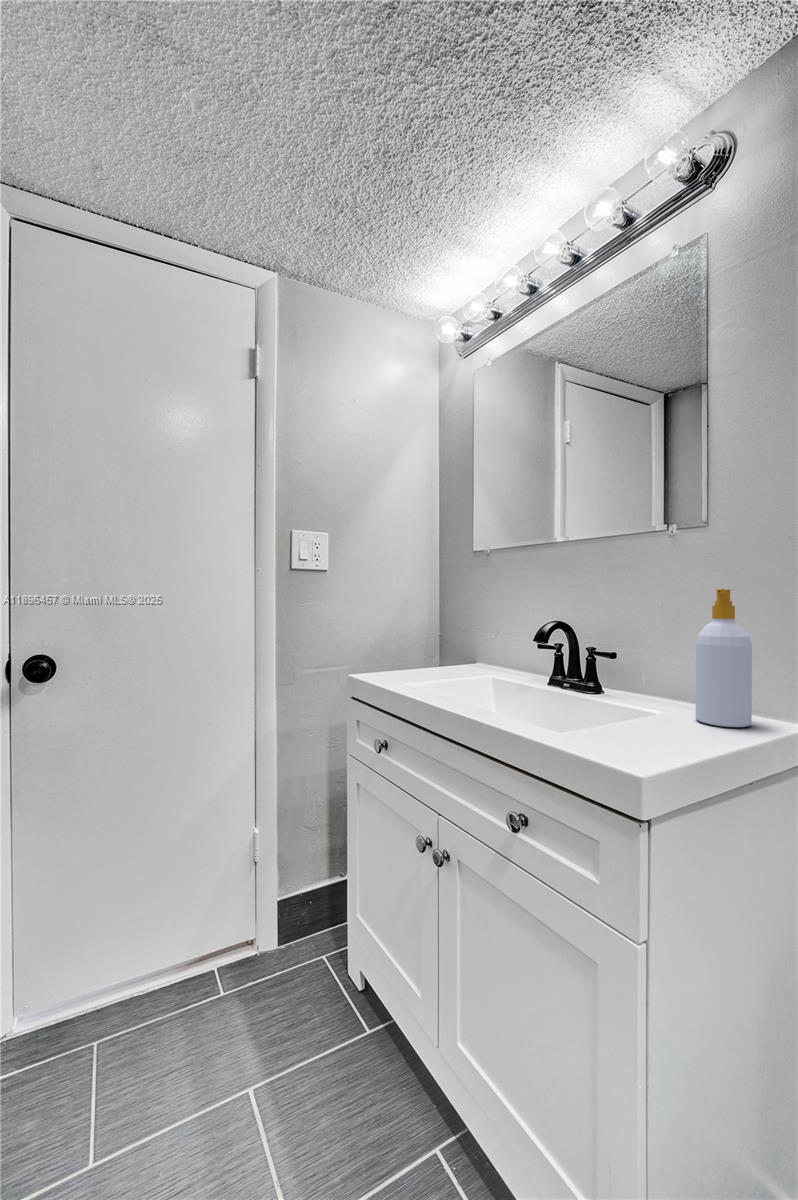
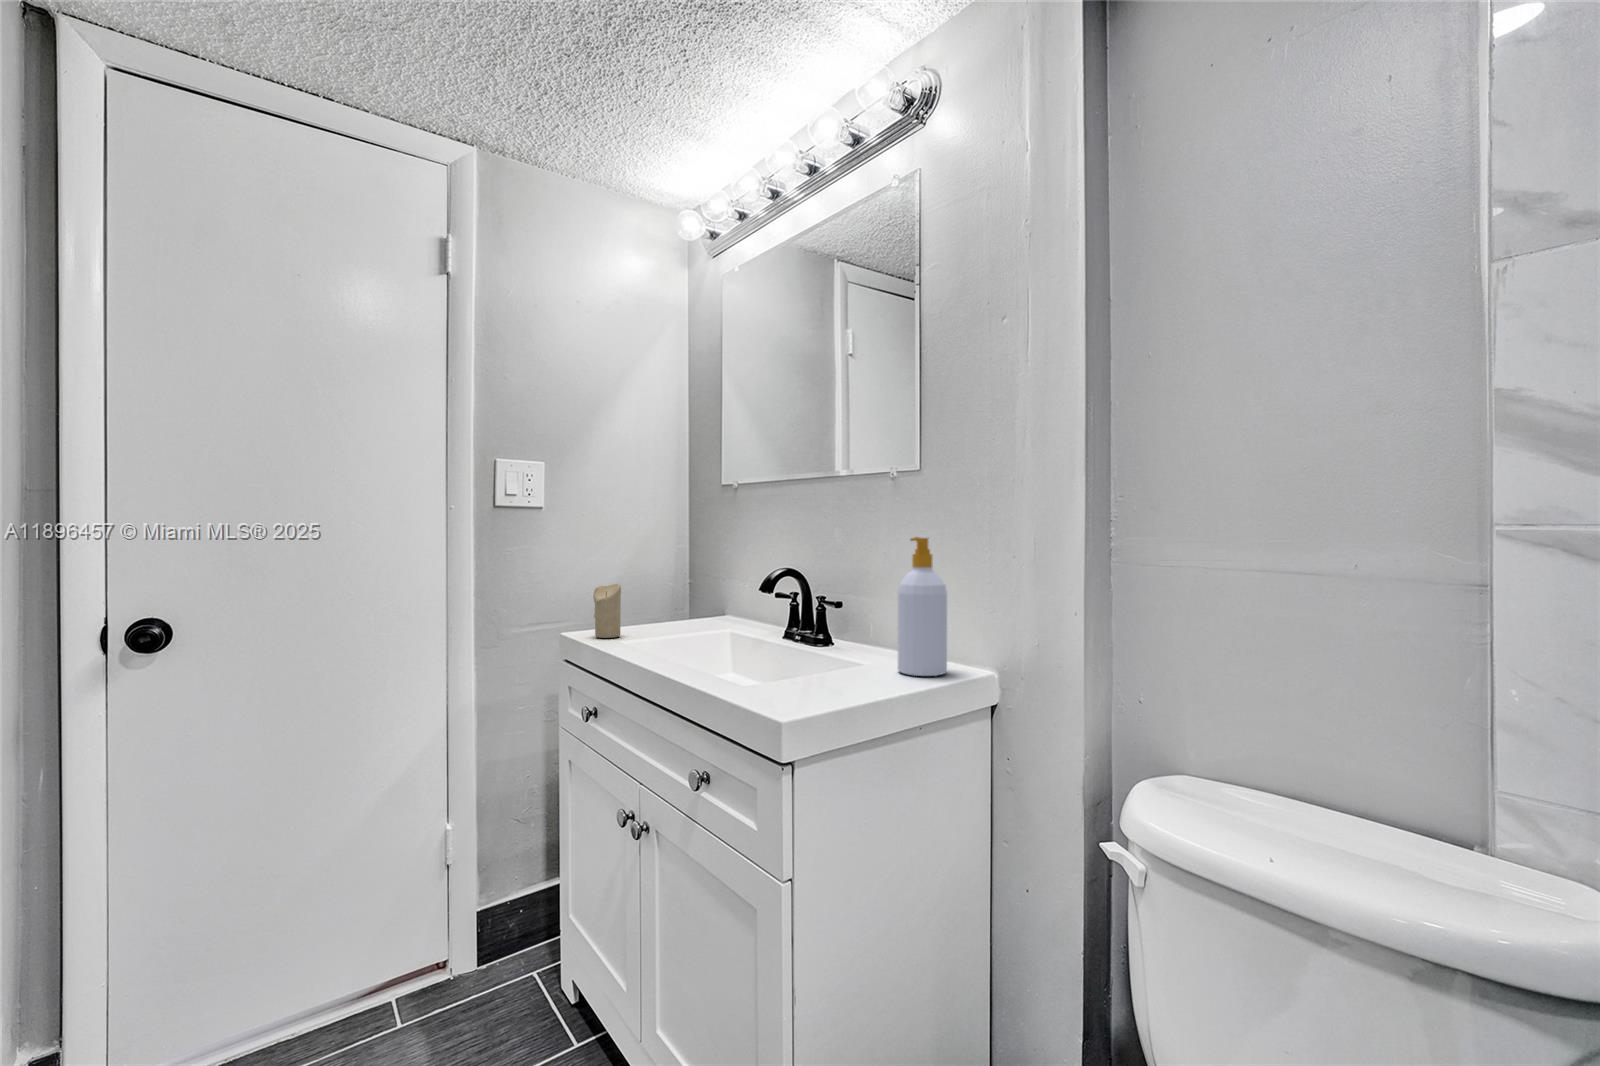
candle: none [380,633,402,679] -> present [593,584,621,638]

